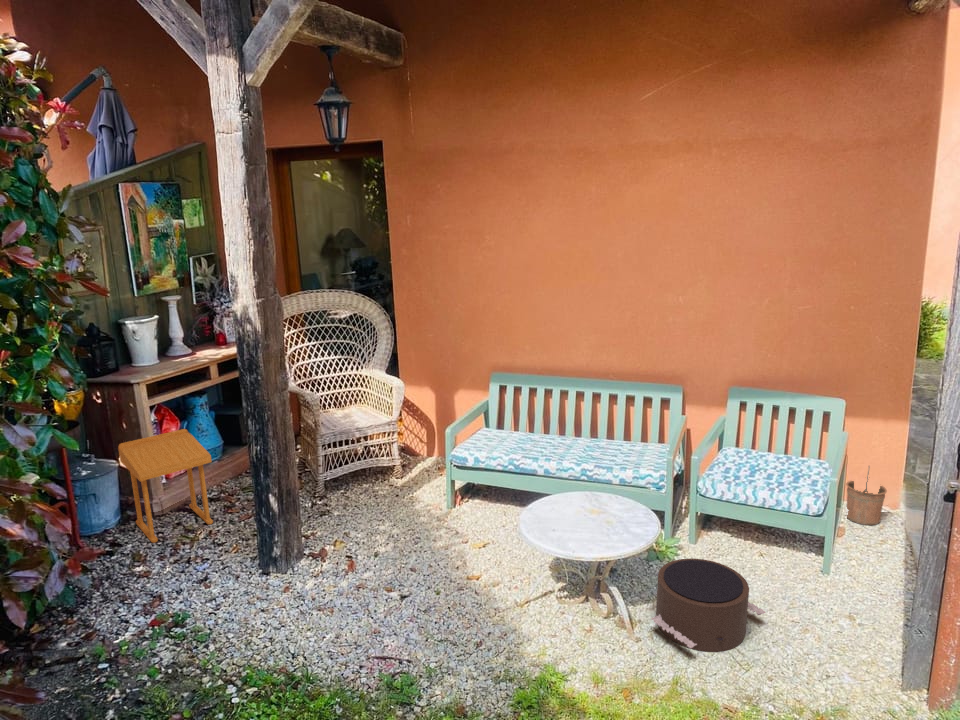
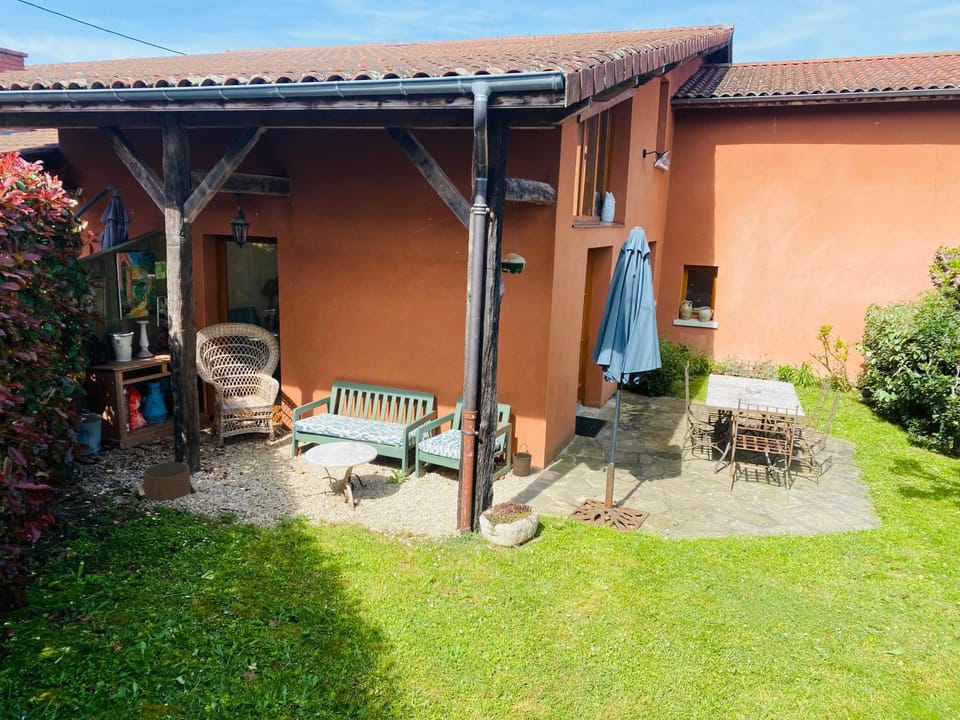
side table: present [118,429,213,543] -> none [103,400,156,460]
pouf: present [652,559,765,652] -> present [139,463,197,501]

